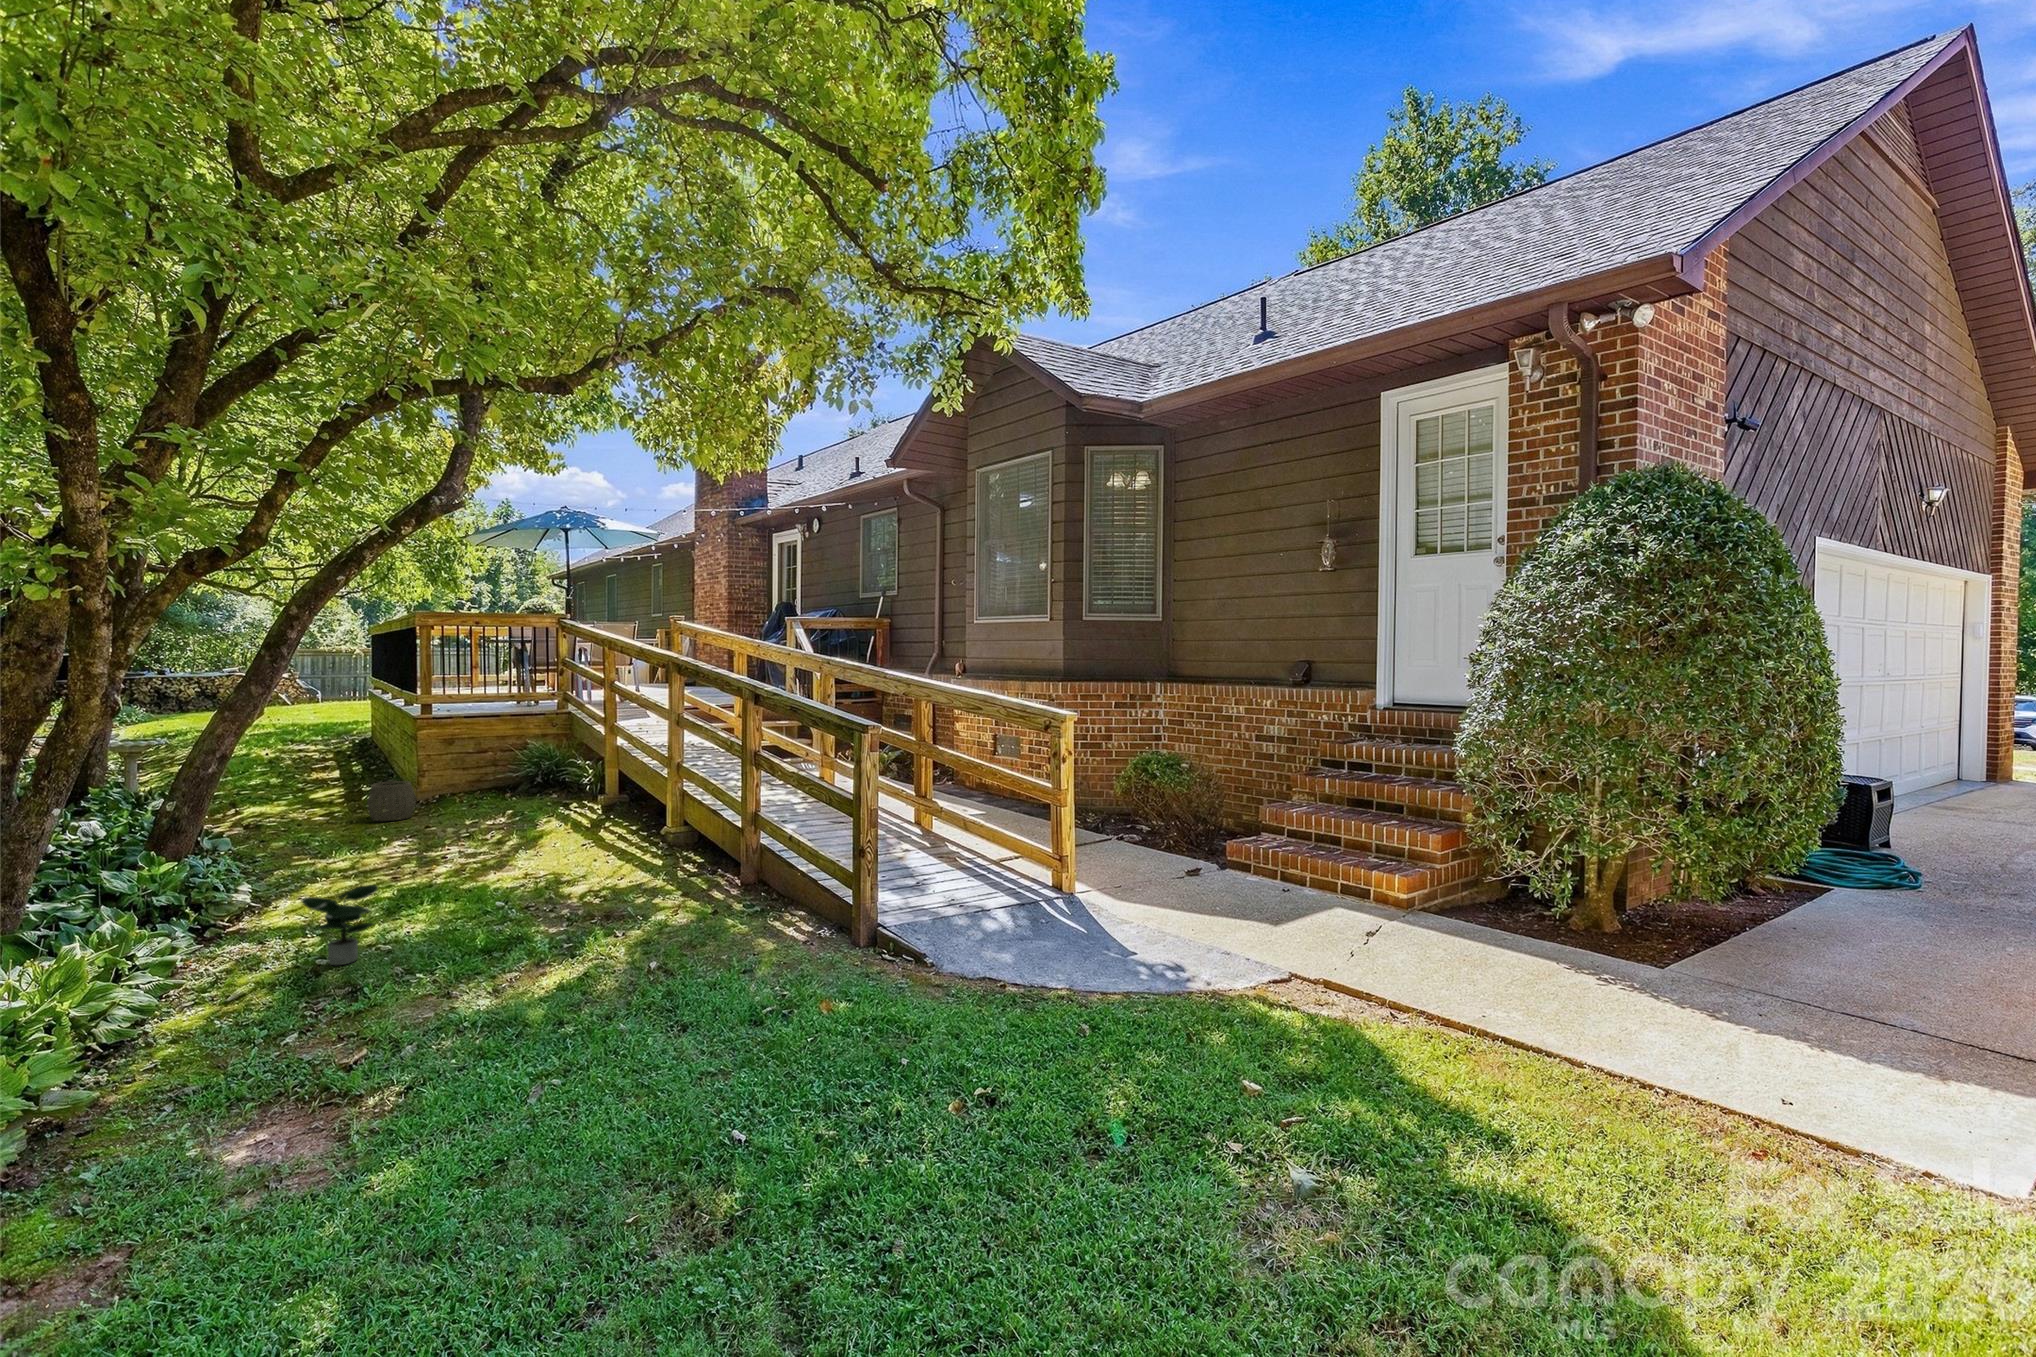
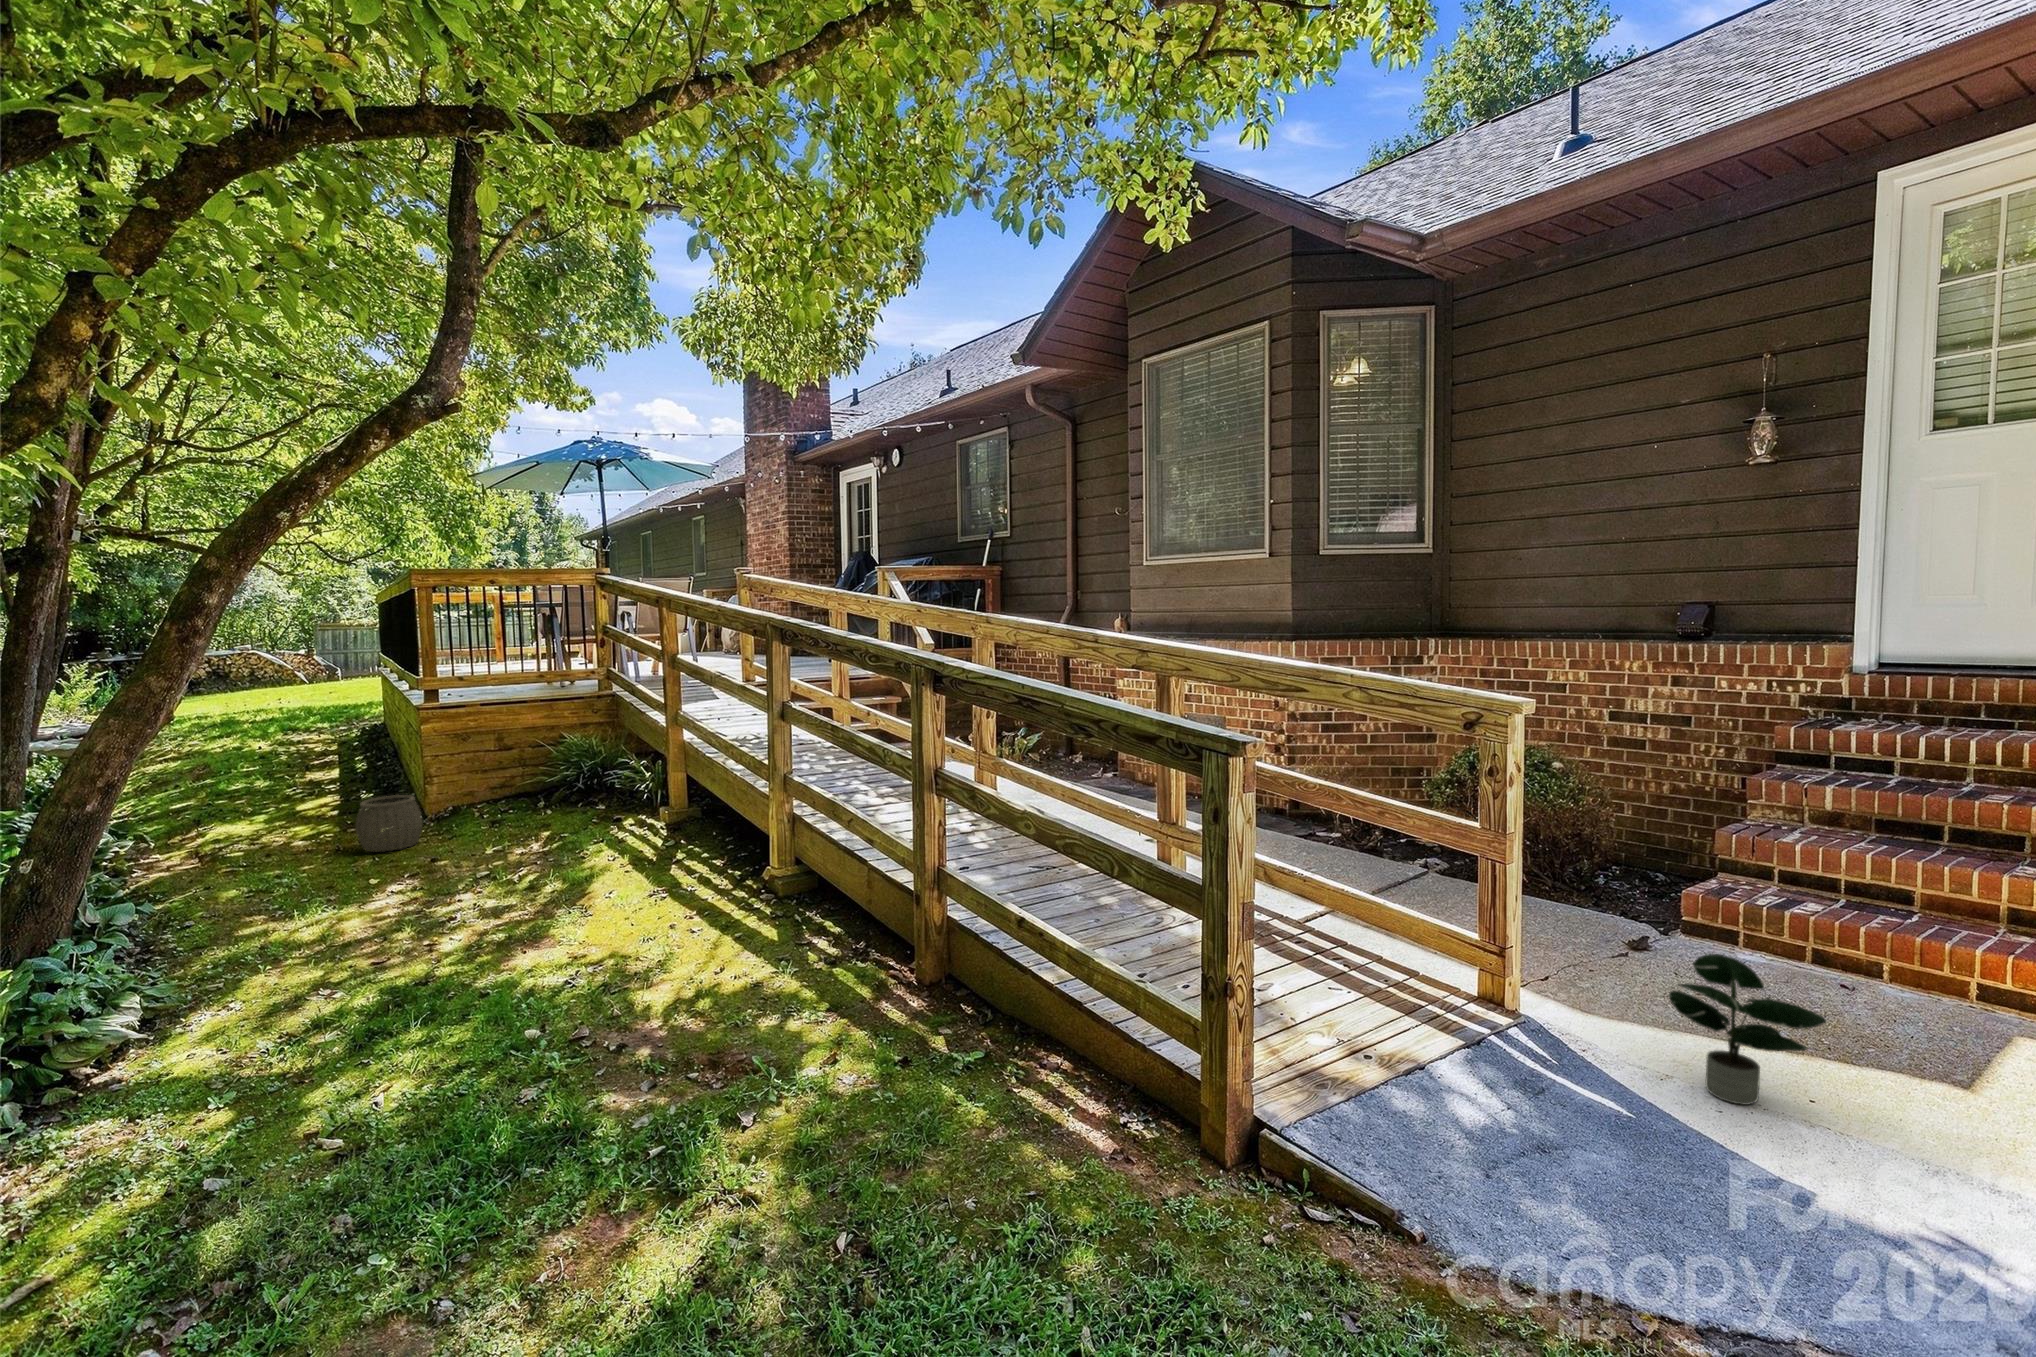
potted plant: present [302,885,378,965] -> present [1669,954,1826,1105]

